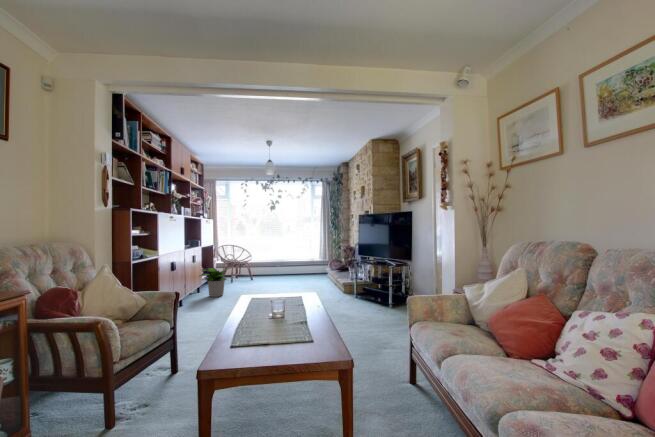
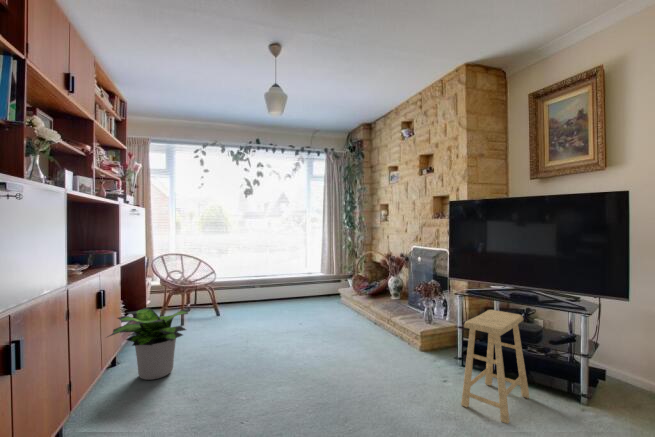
footstool: none [334,269,367,311] -> present [461,310,529,424]

